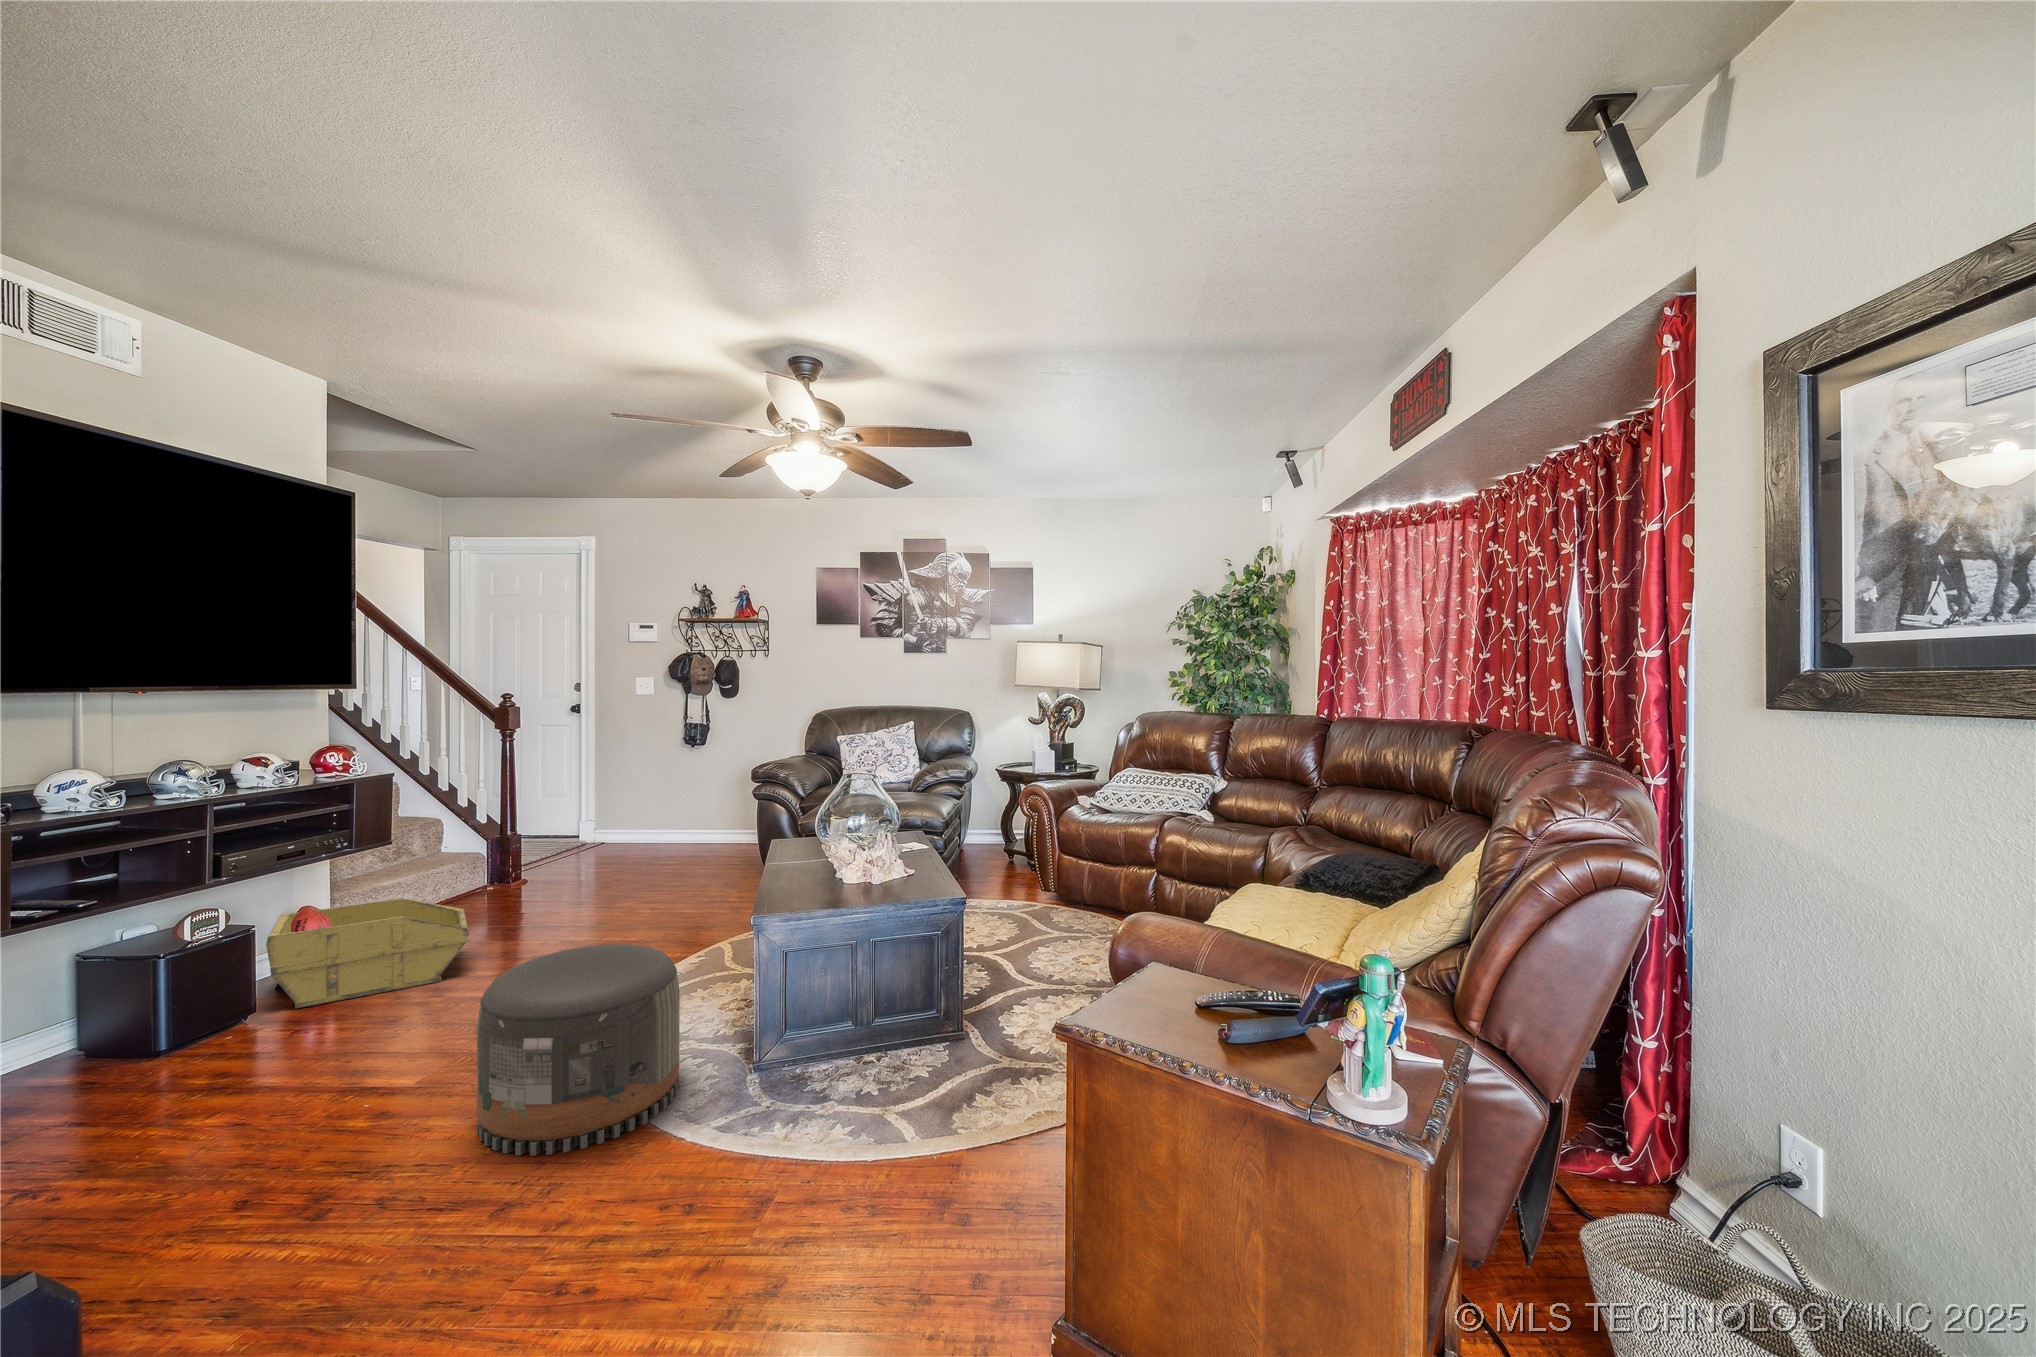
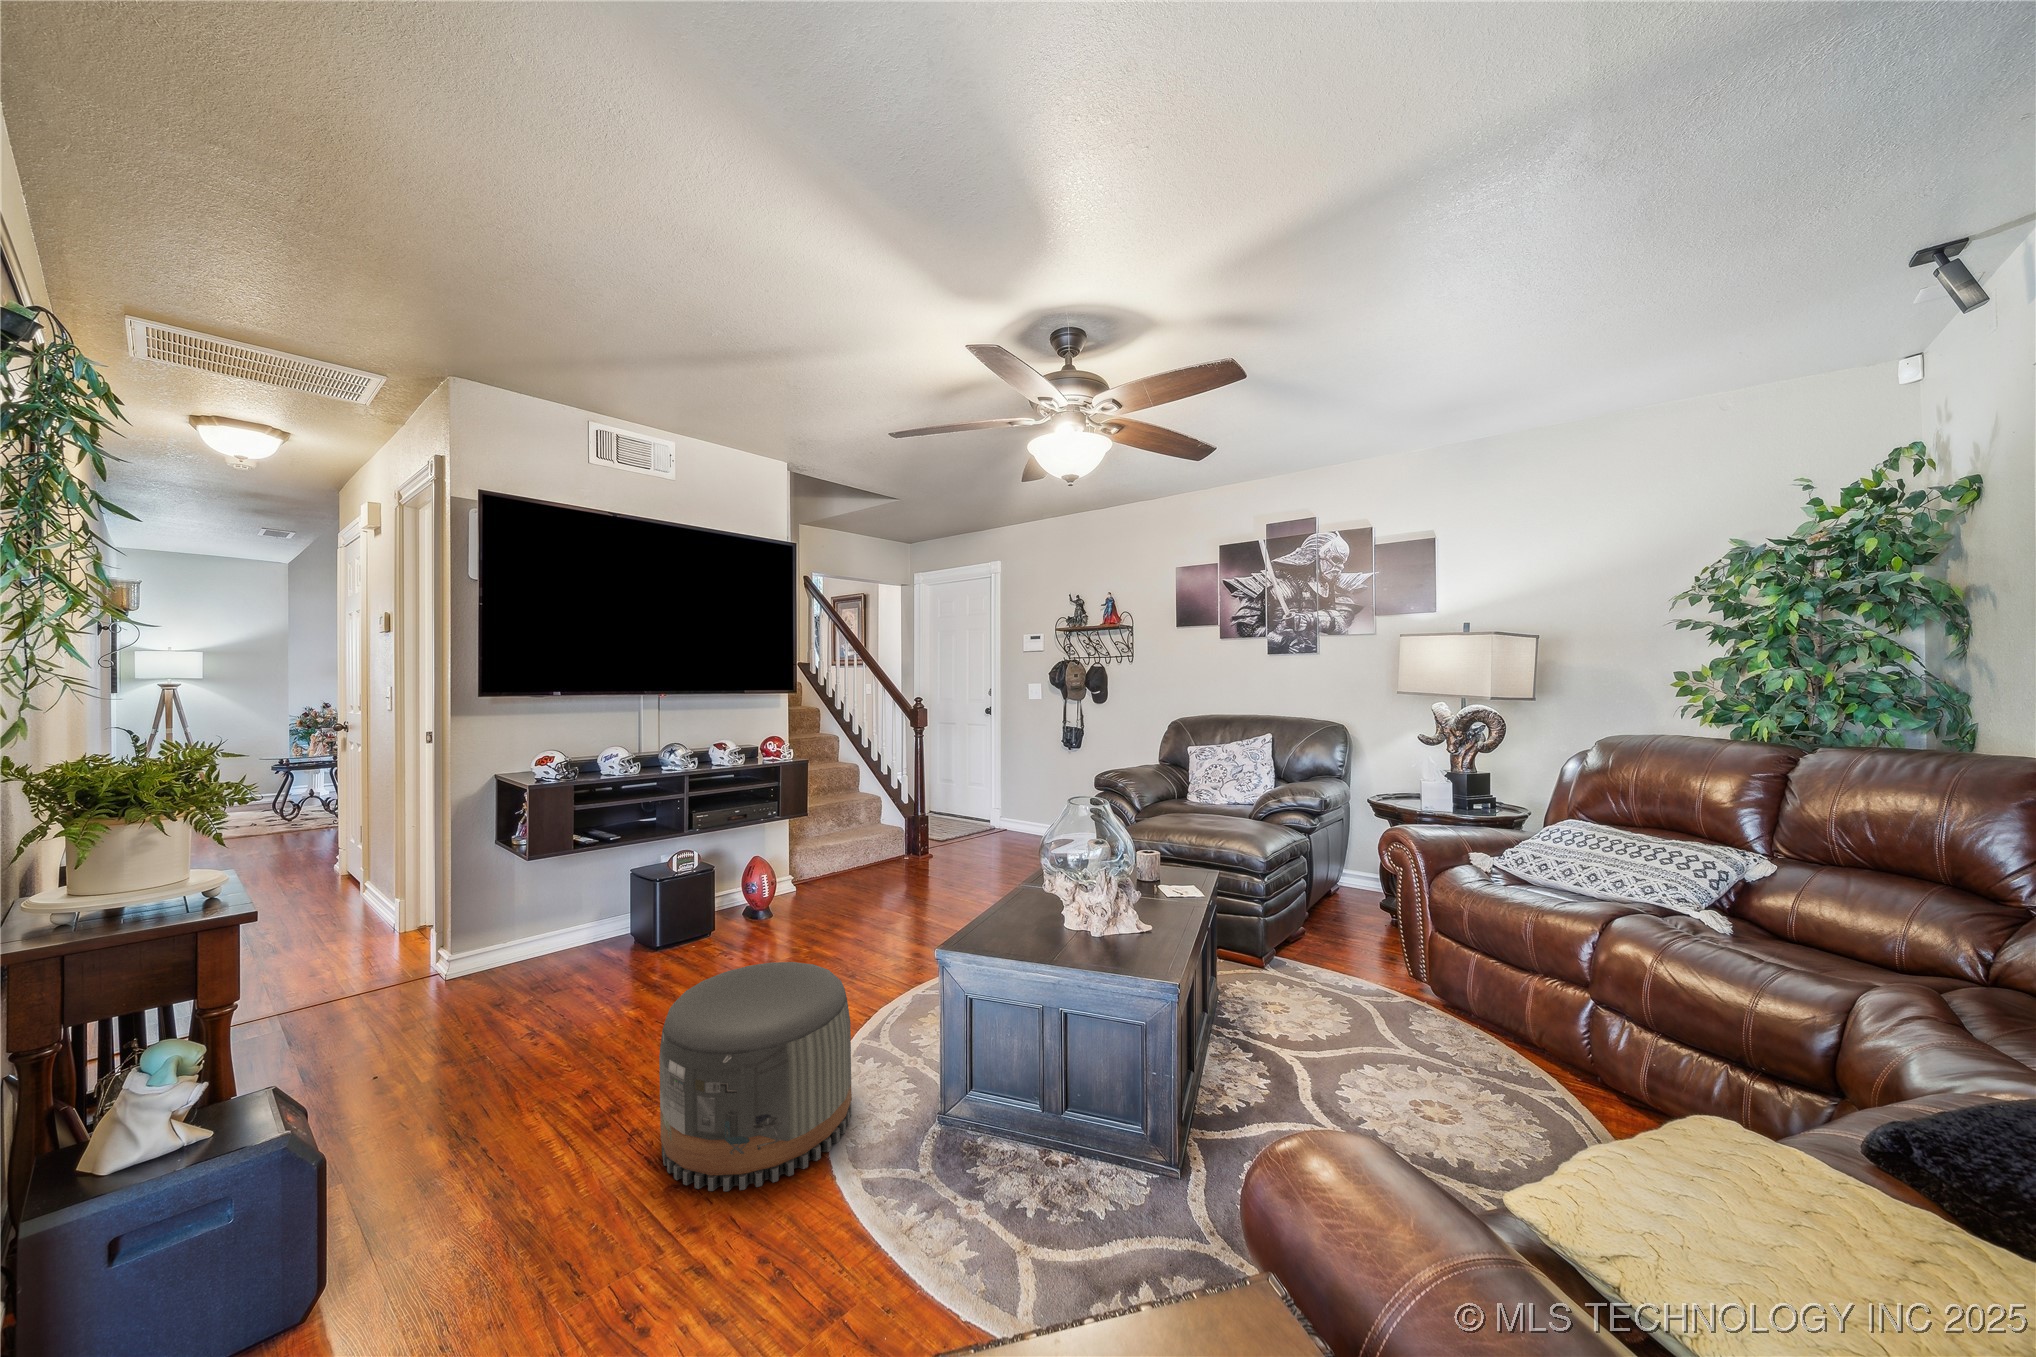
storage bin: present [266,898,469,1008] -> none [692,868,835,946]

